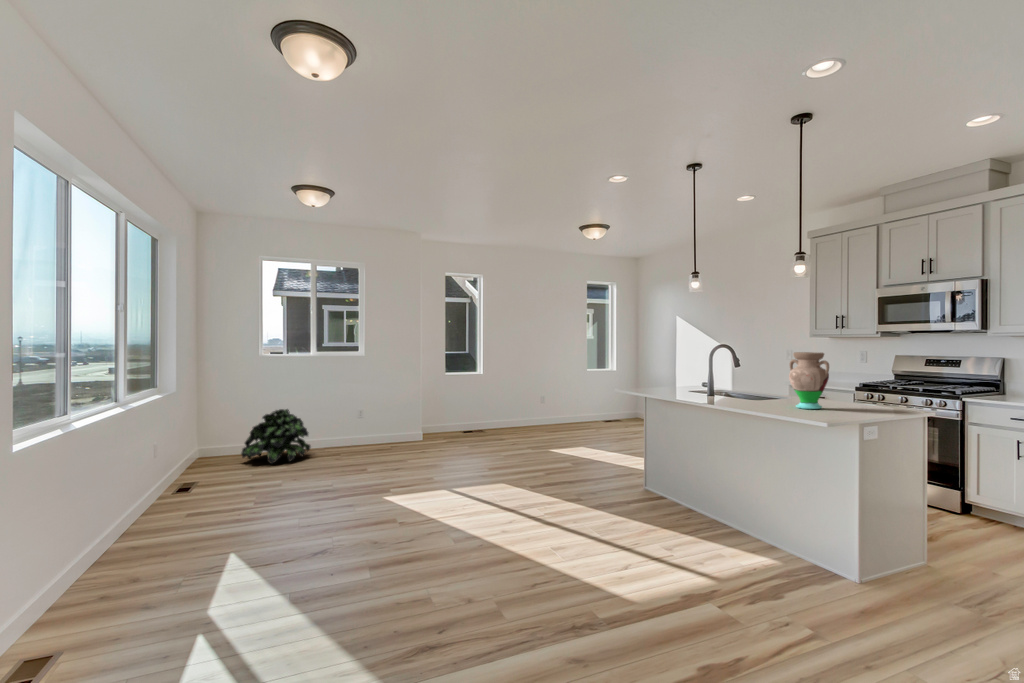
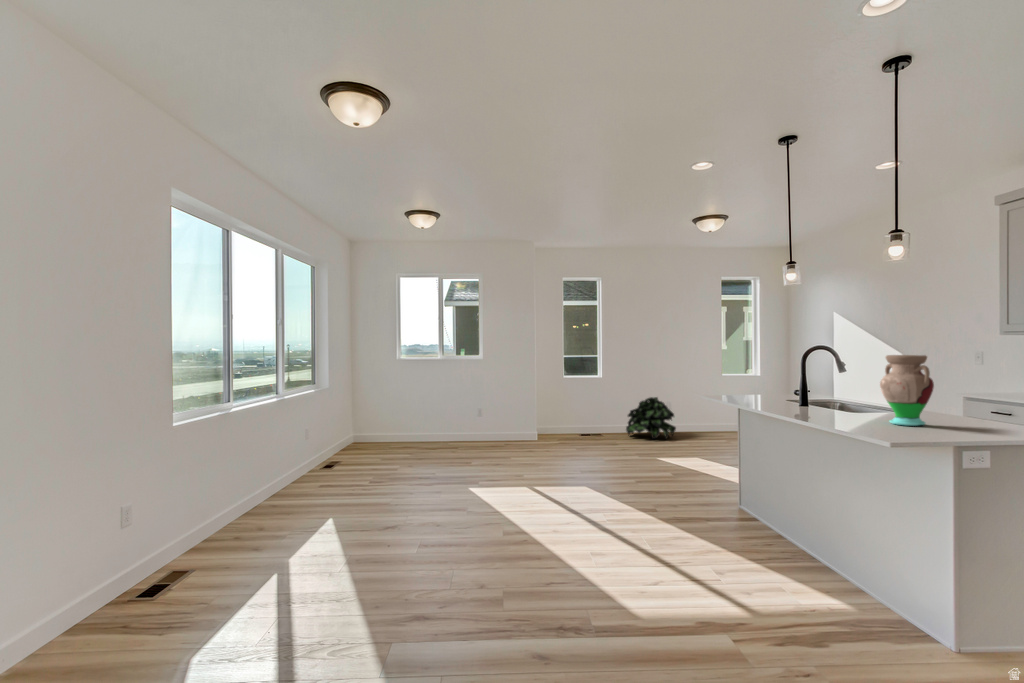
potted plant: present [241,409,310,464] -> present [626,397,676,439]

